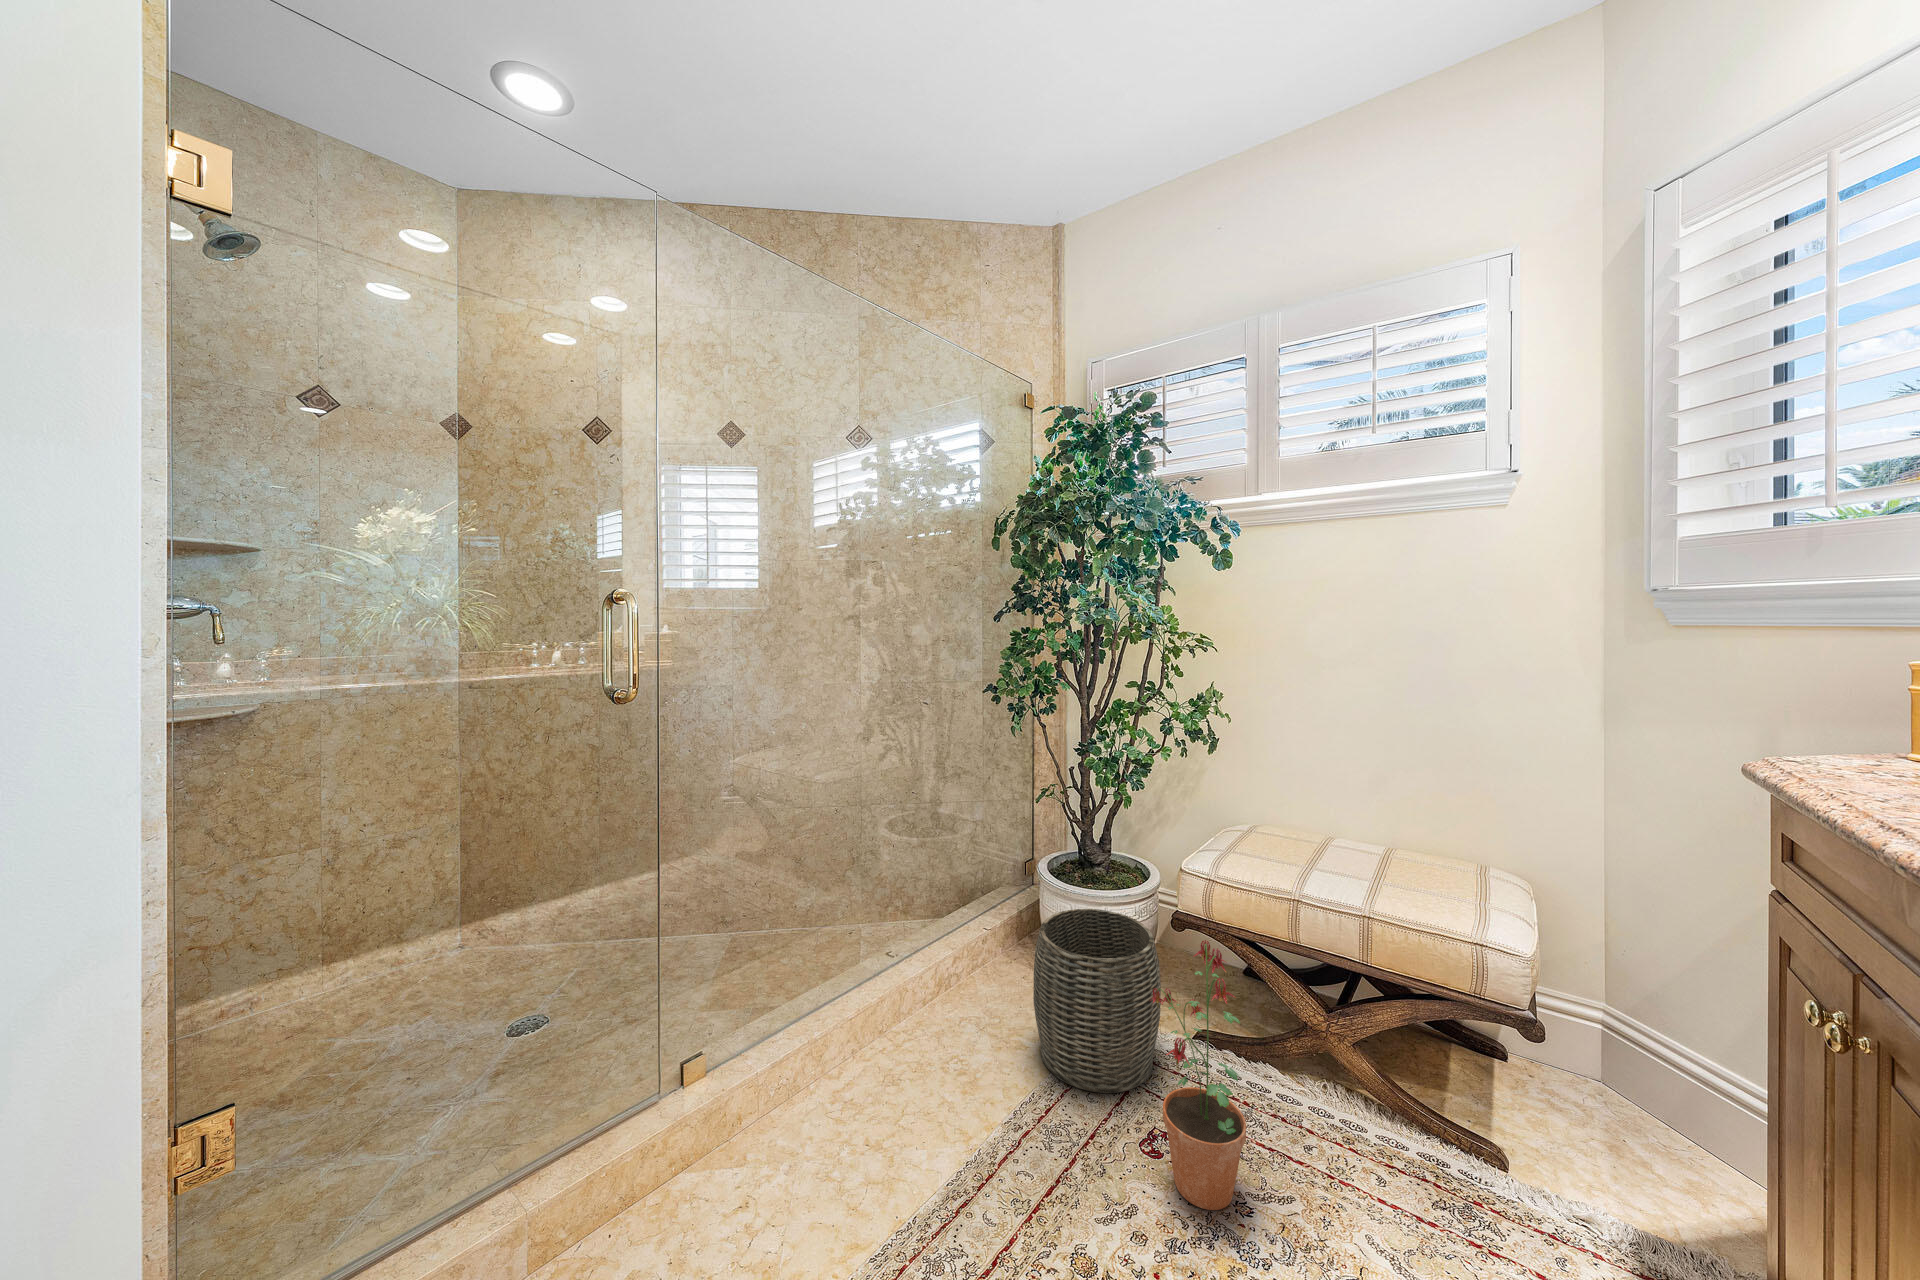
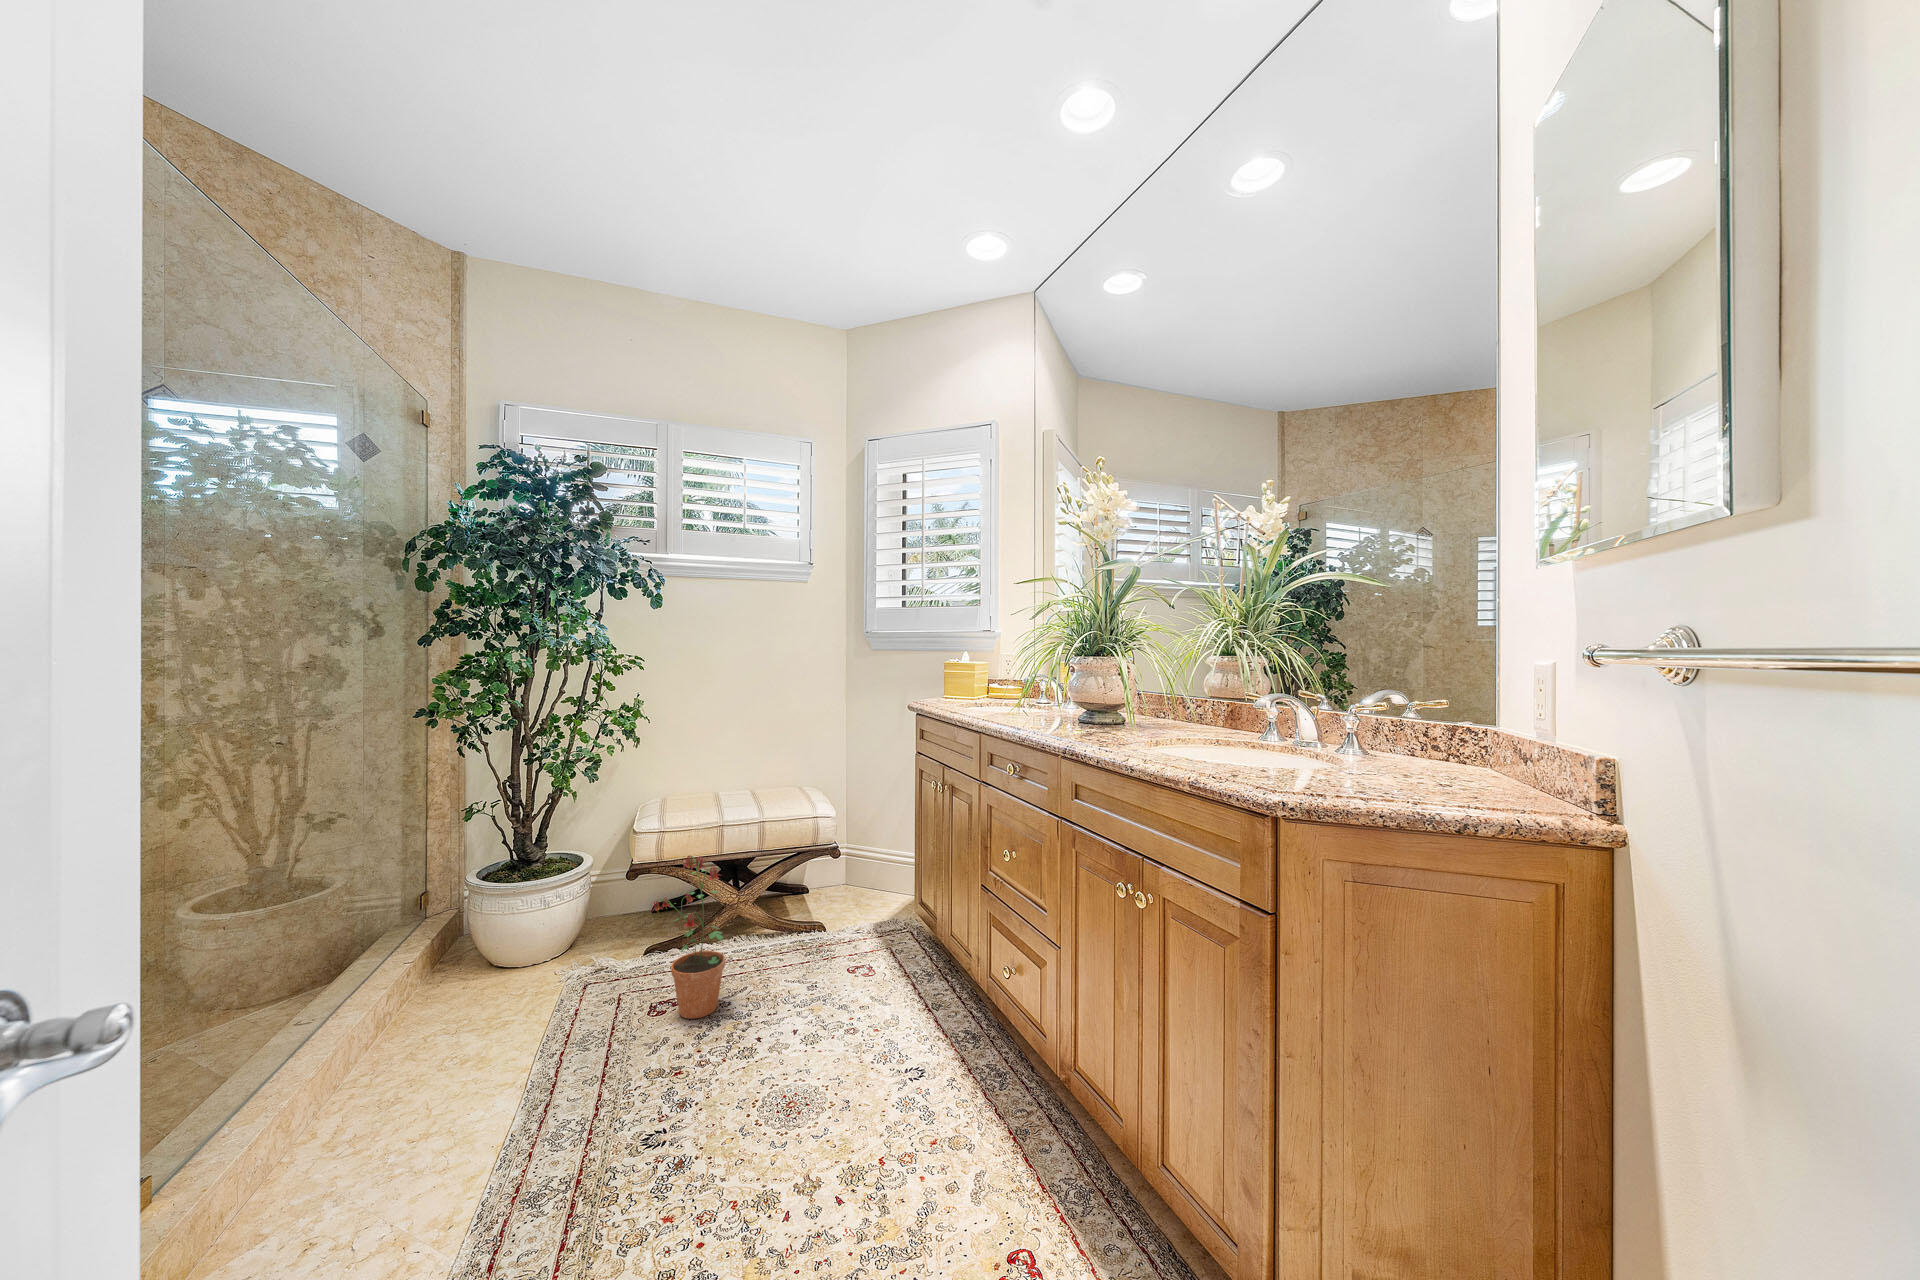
woven basket: present [1033,909,1161,1093] -> none [520,880,635,1020]

